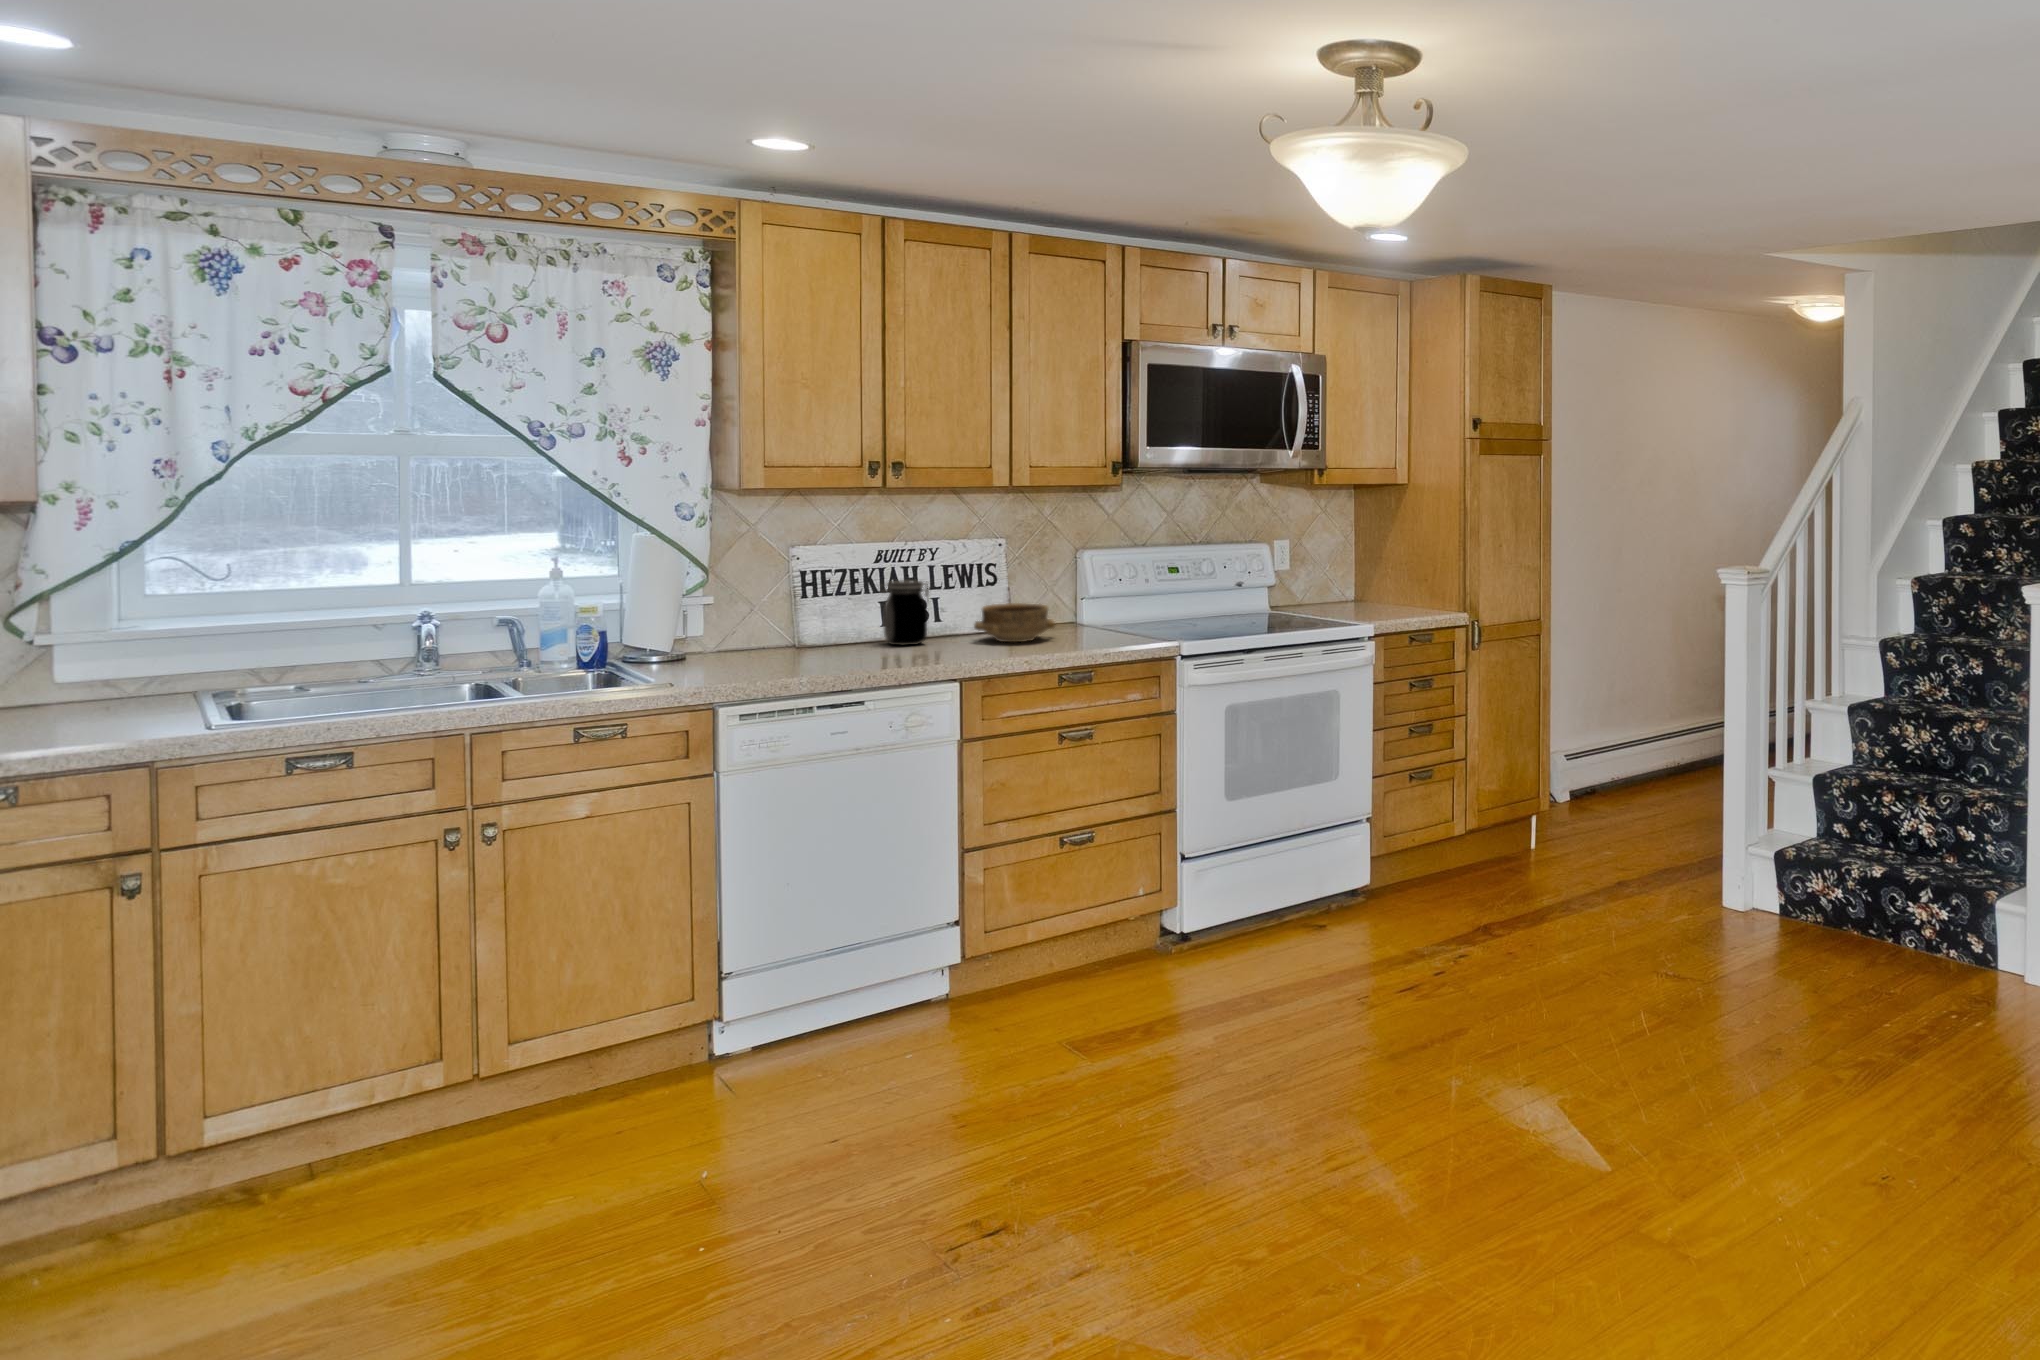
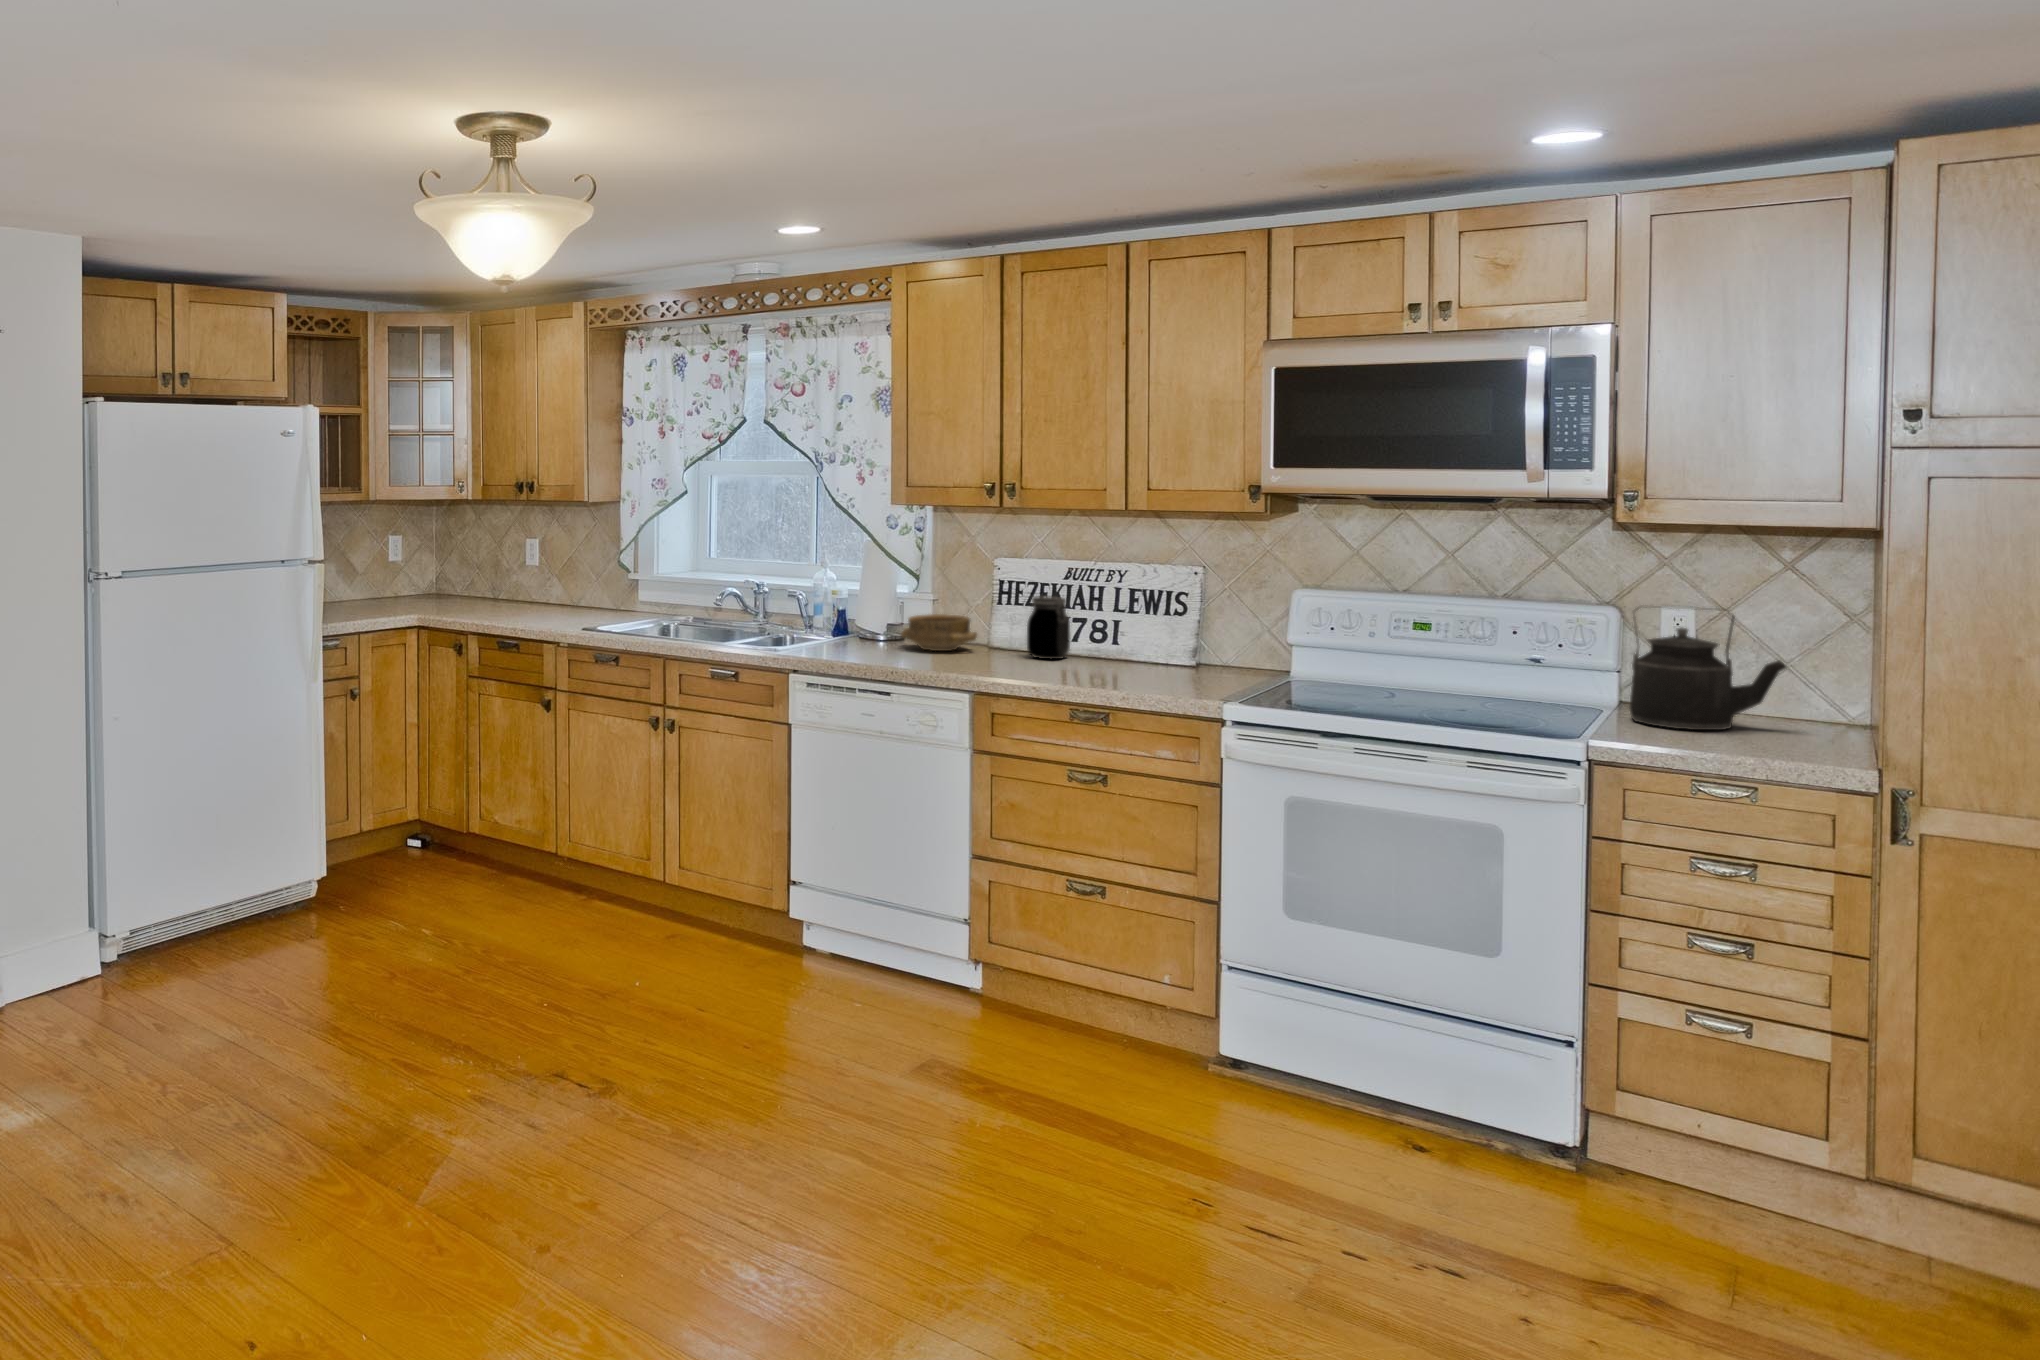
kettle: none [1298,538,1358,614] -> present [1629,606,1787,730]
ceramic bowl: present [974,603,1055,642] -> present [901,614,977,651]

